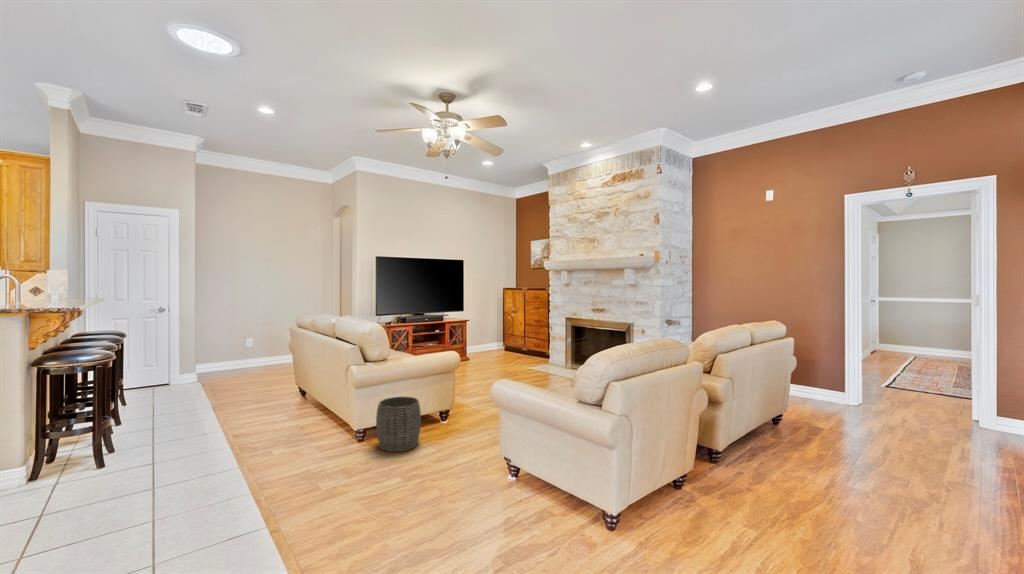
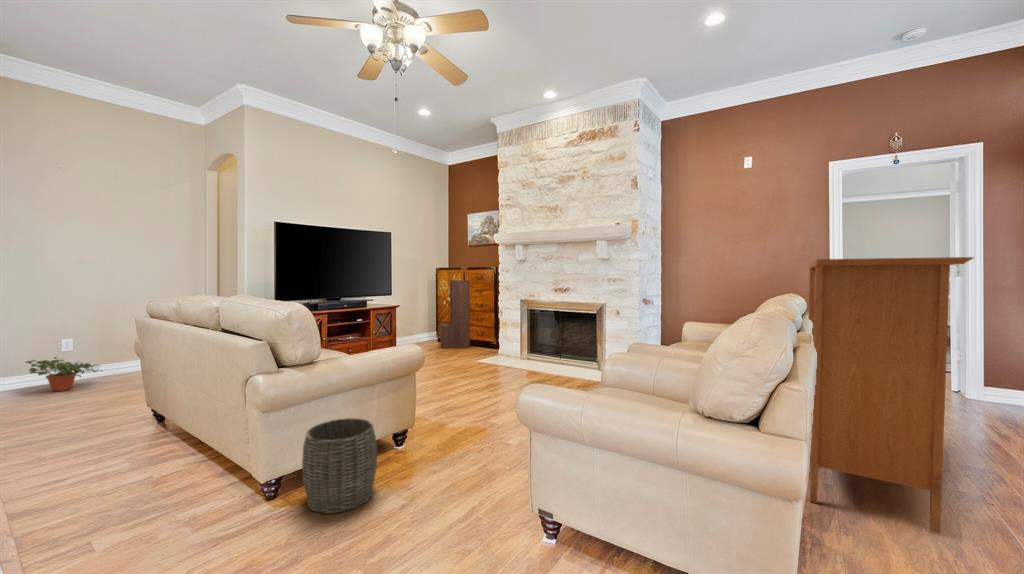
console table: none [713,296,850,506] -> present [808,257,974,533]
bookshelf: none [505,299,529,357] -> present [440,280,470,348]
potted plant: none [226,351,269,374] -> present [26,357,100,391]

